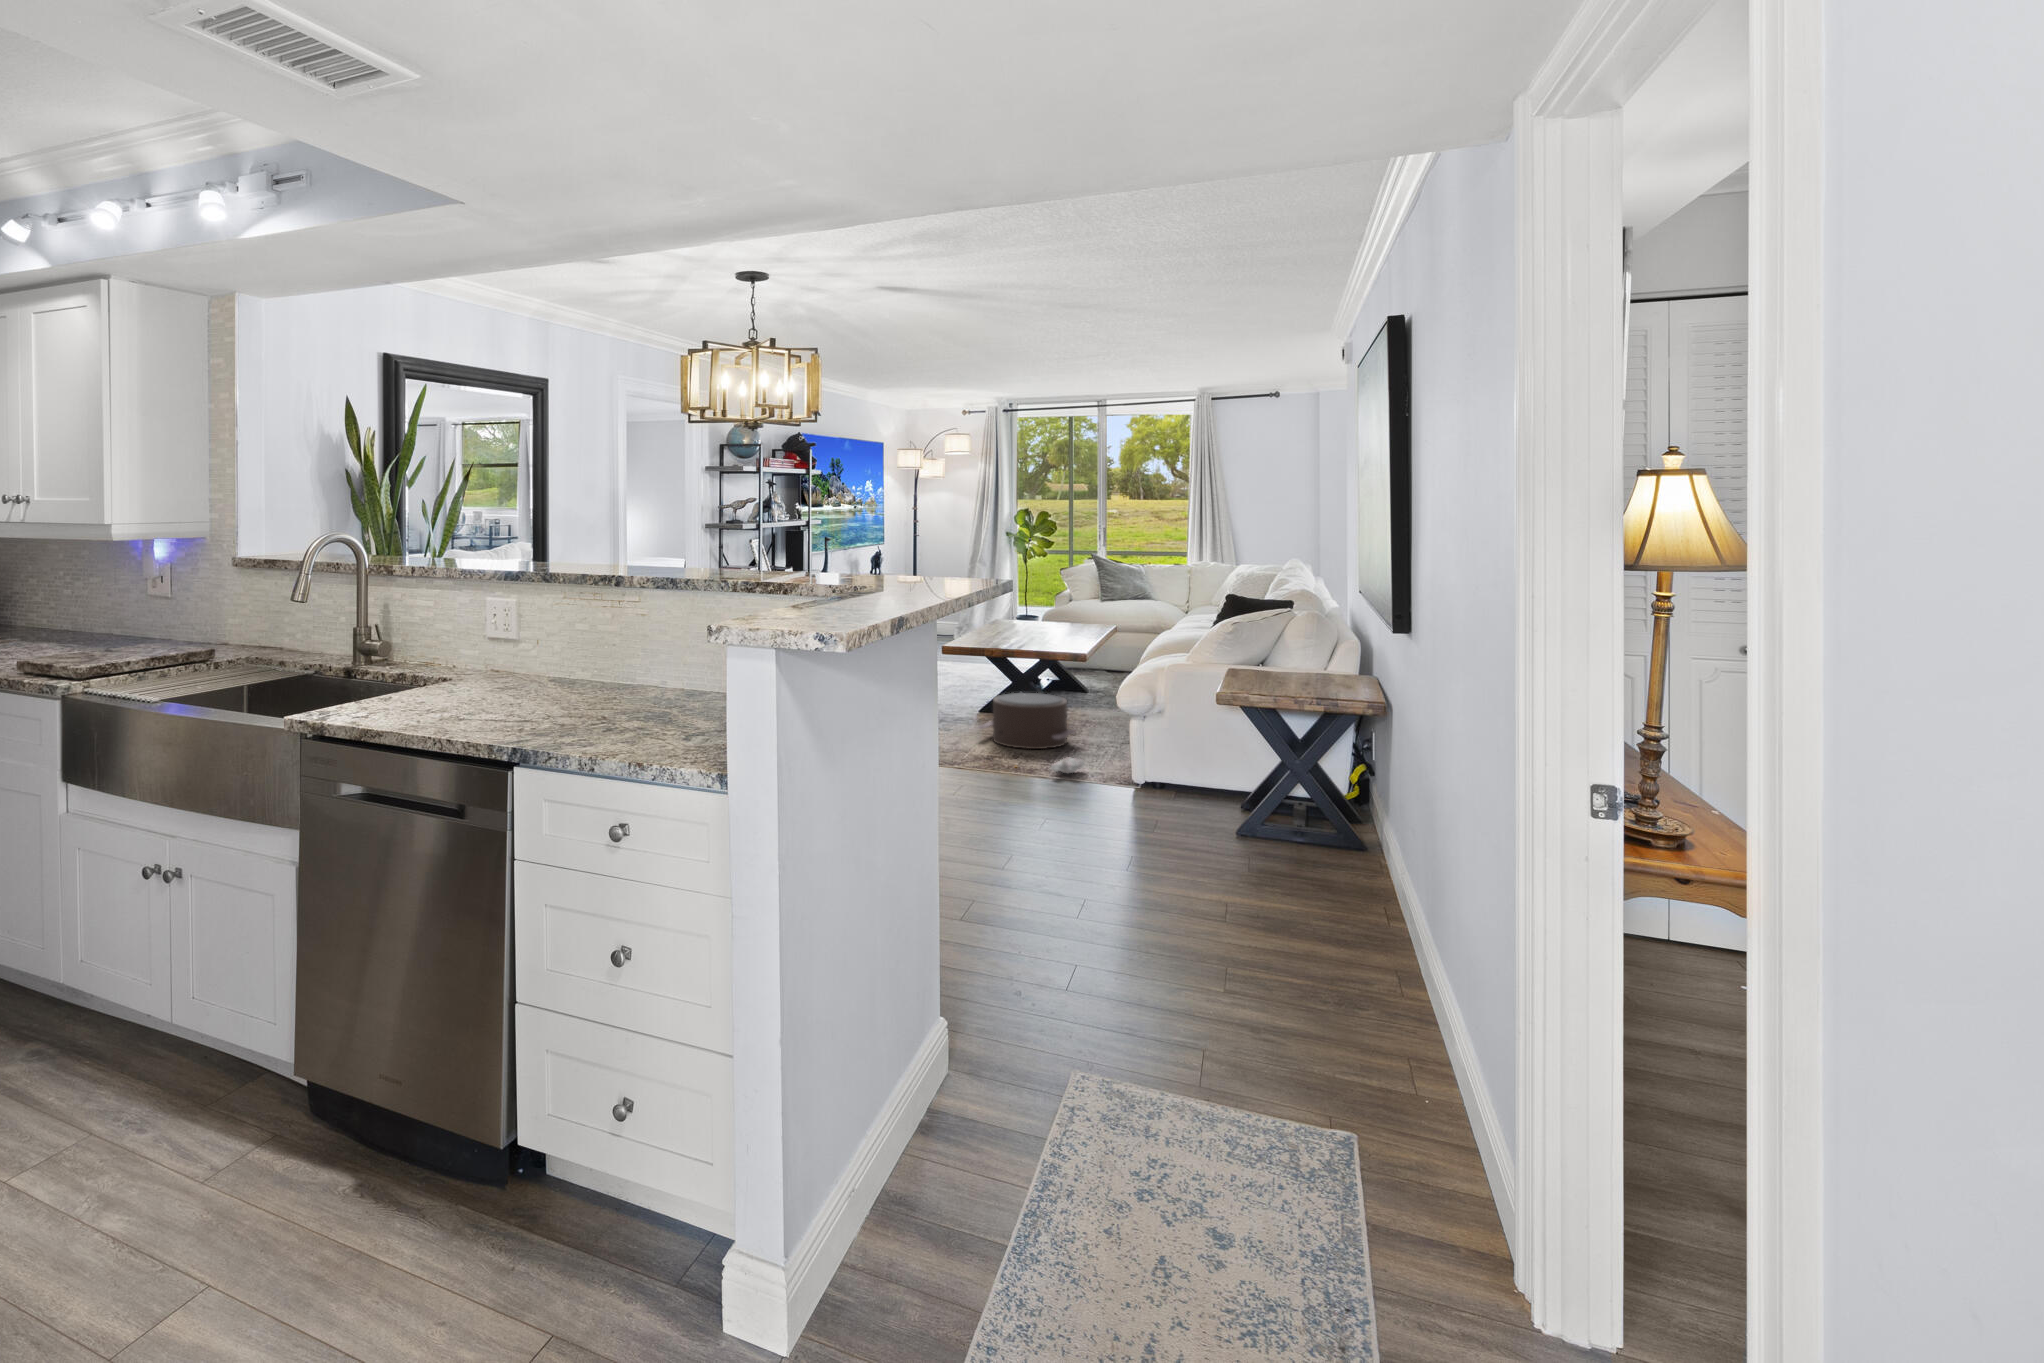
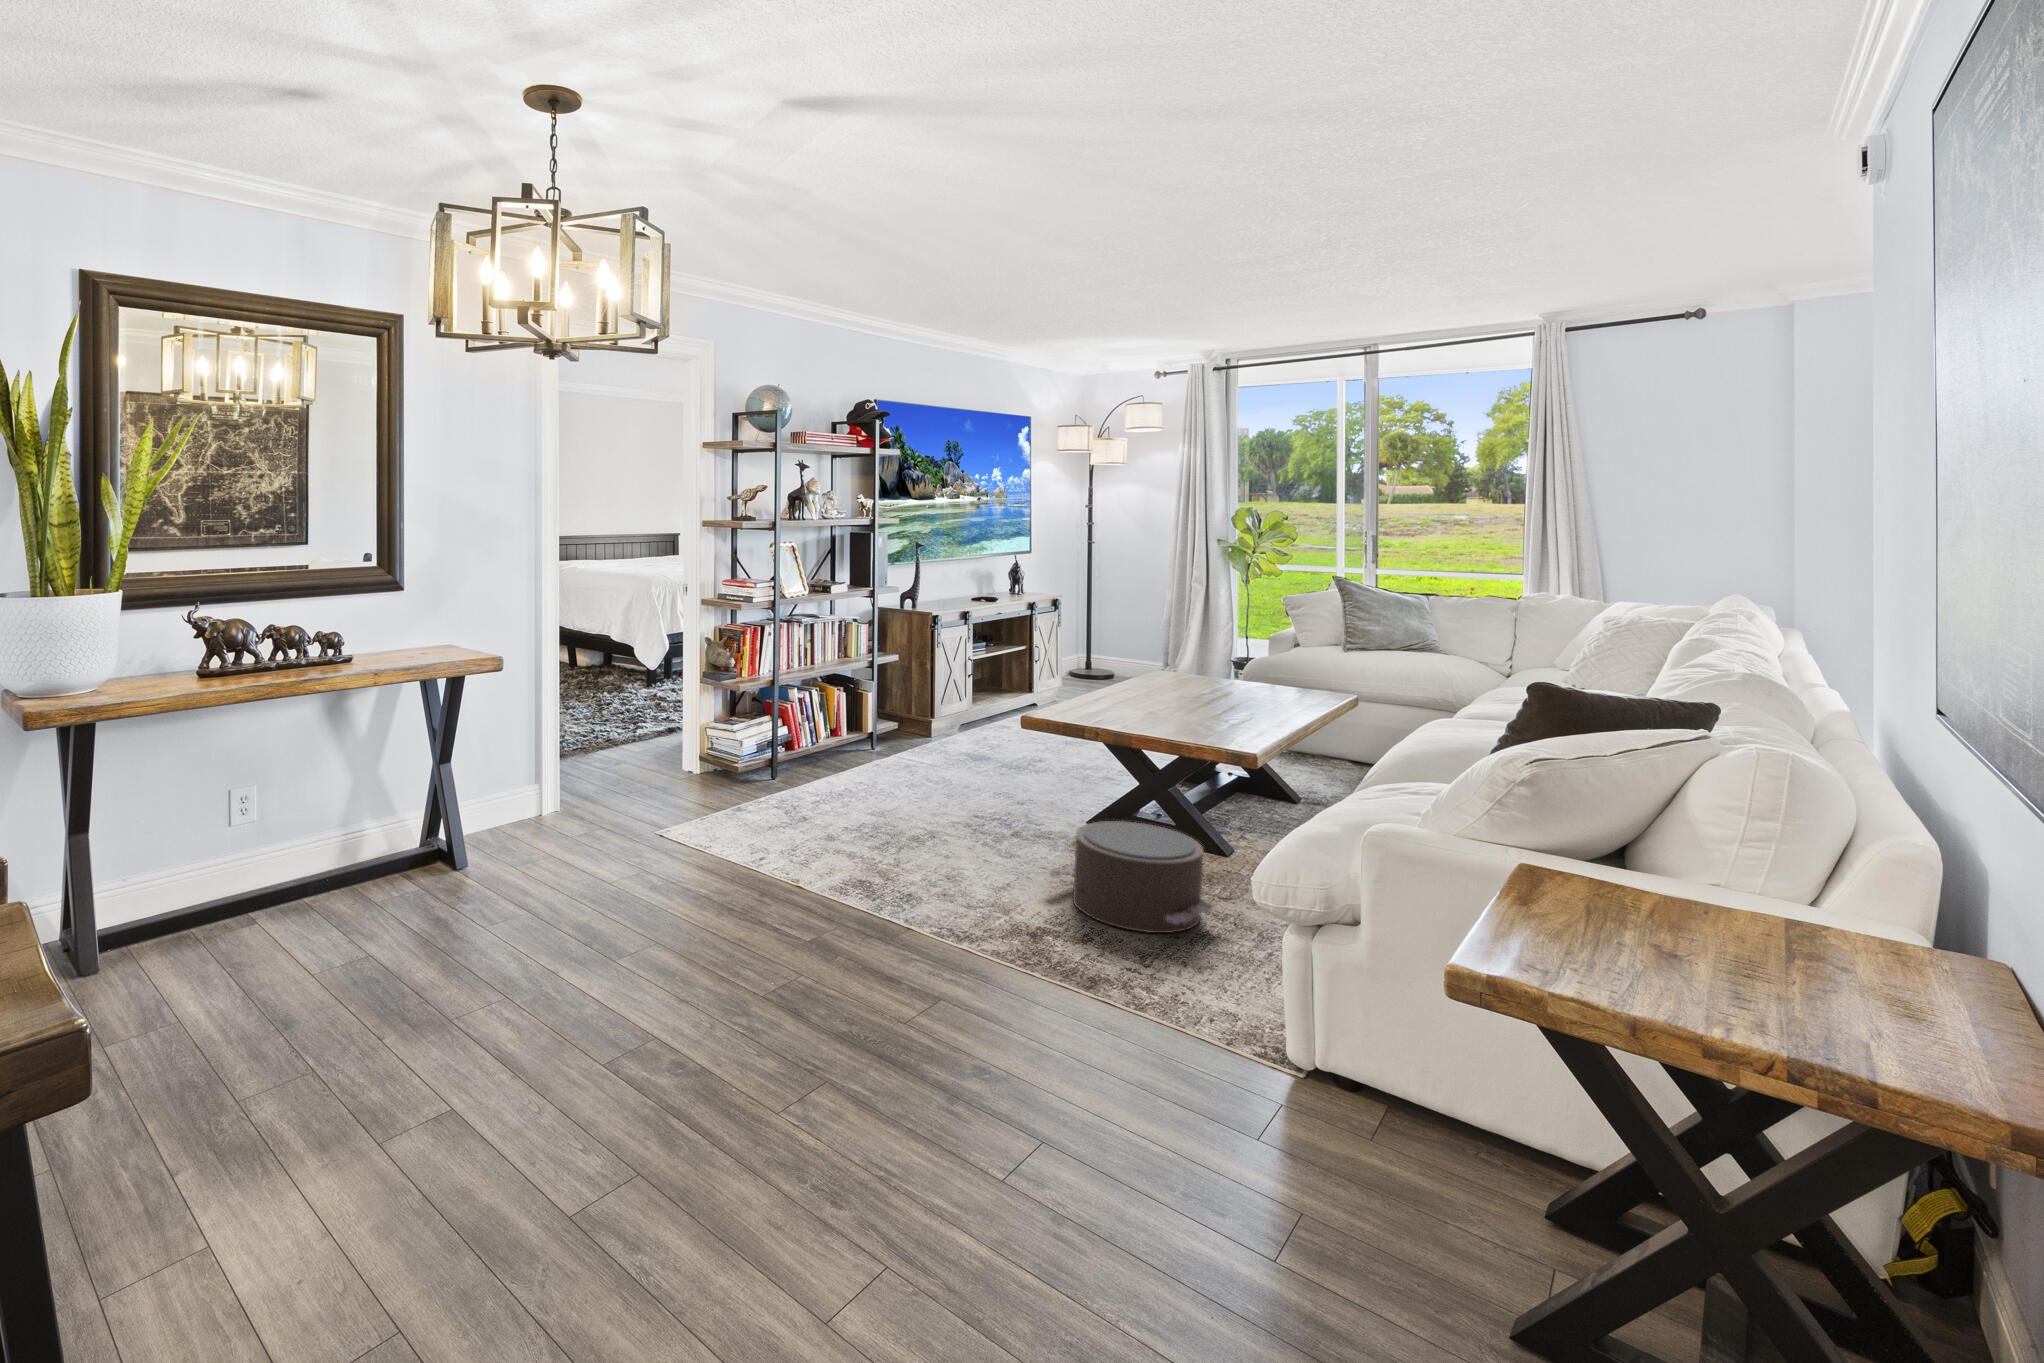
plush toy: present [1051,758,1085,773] -> none [1079,972,1205,1010]

